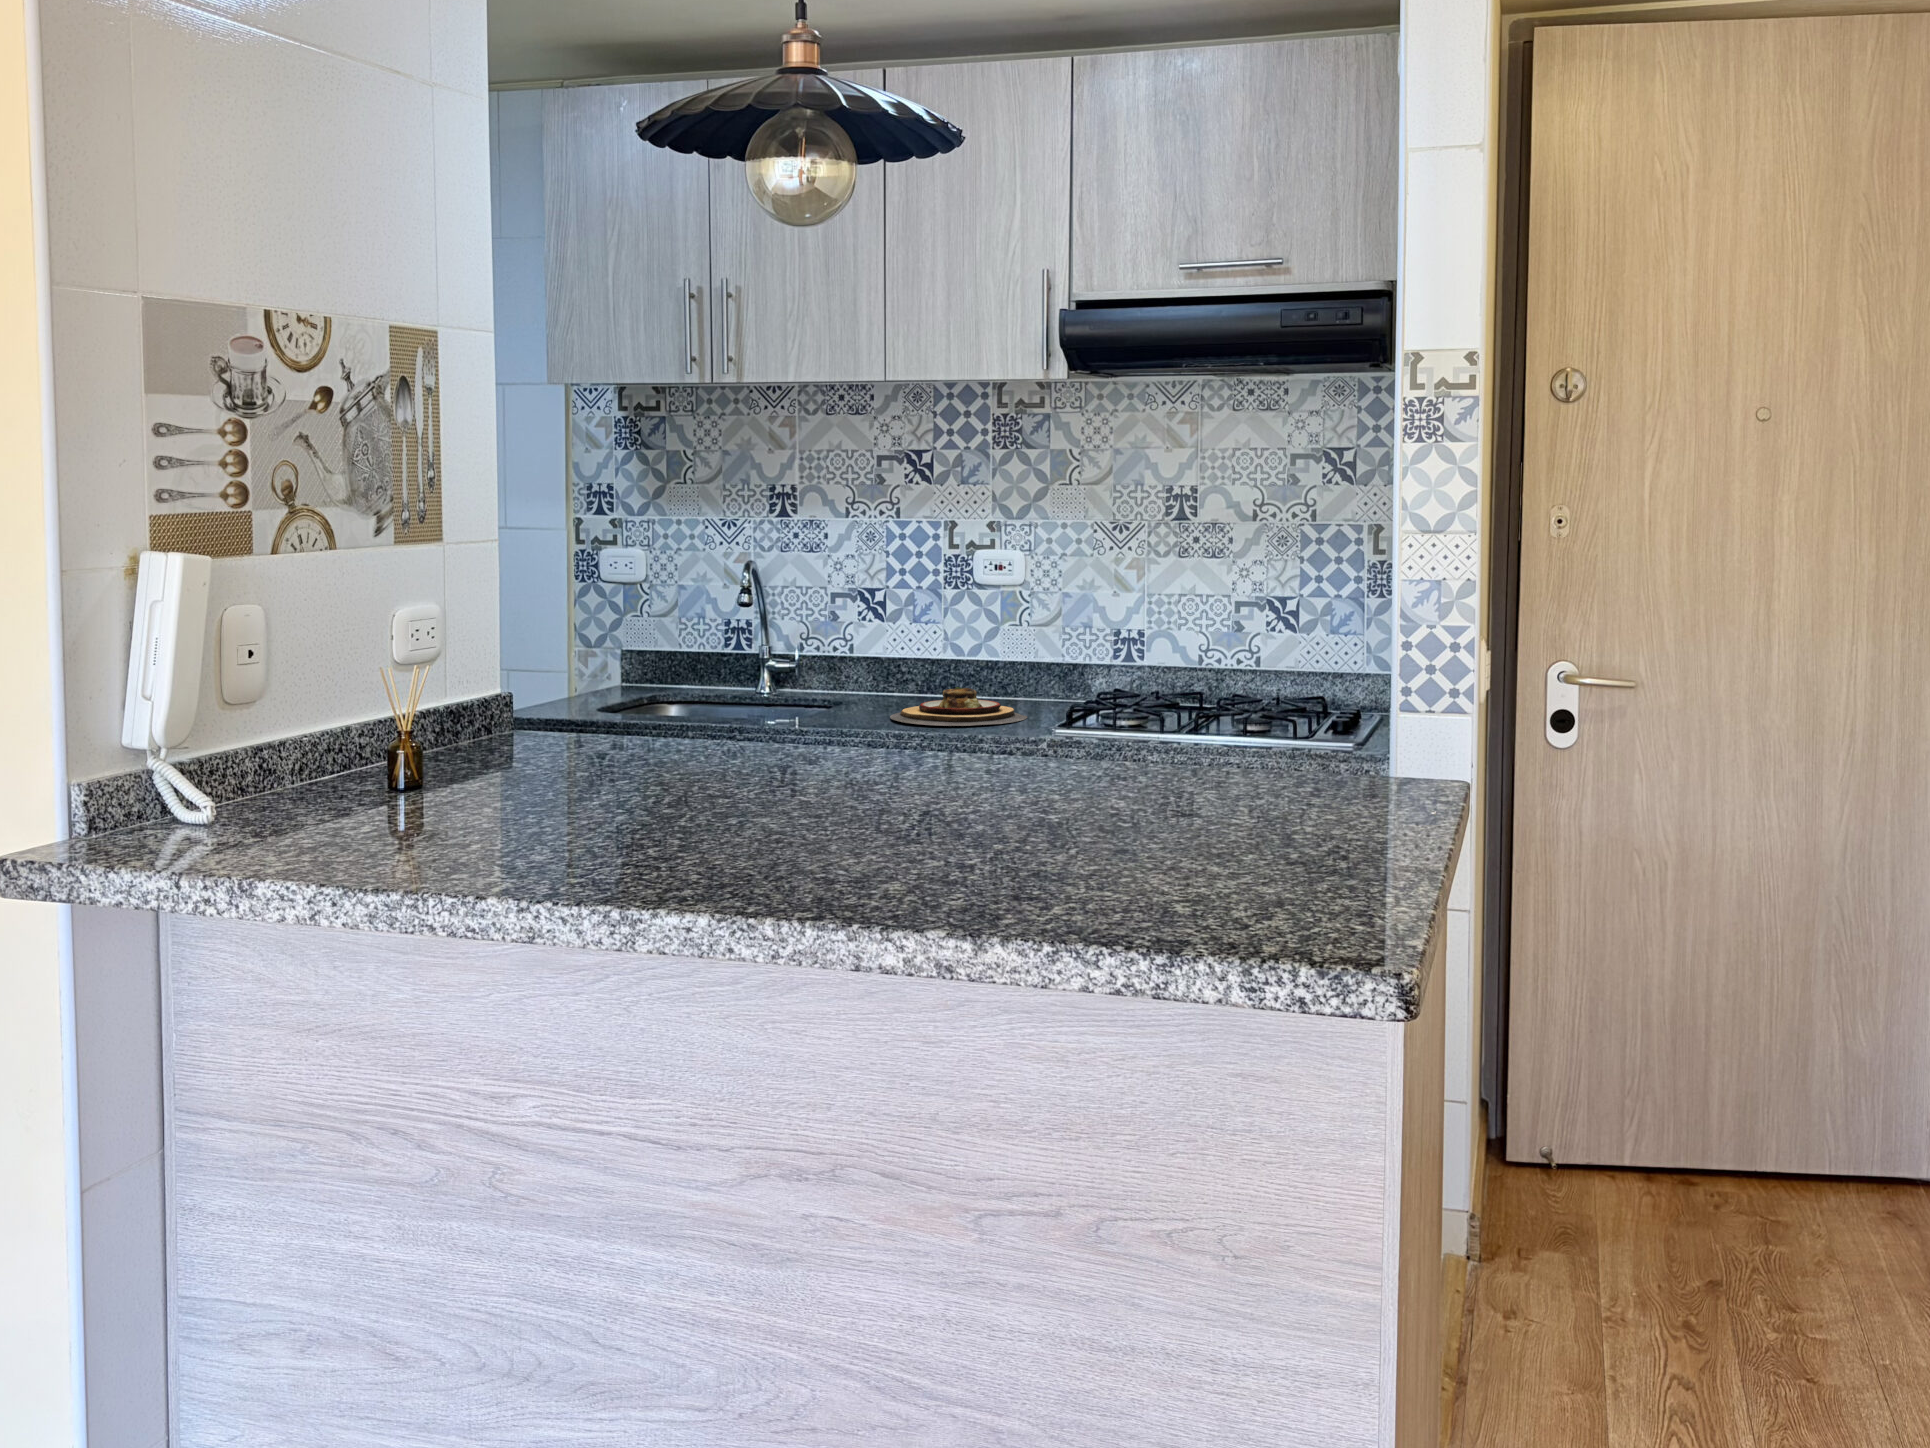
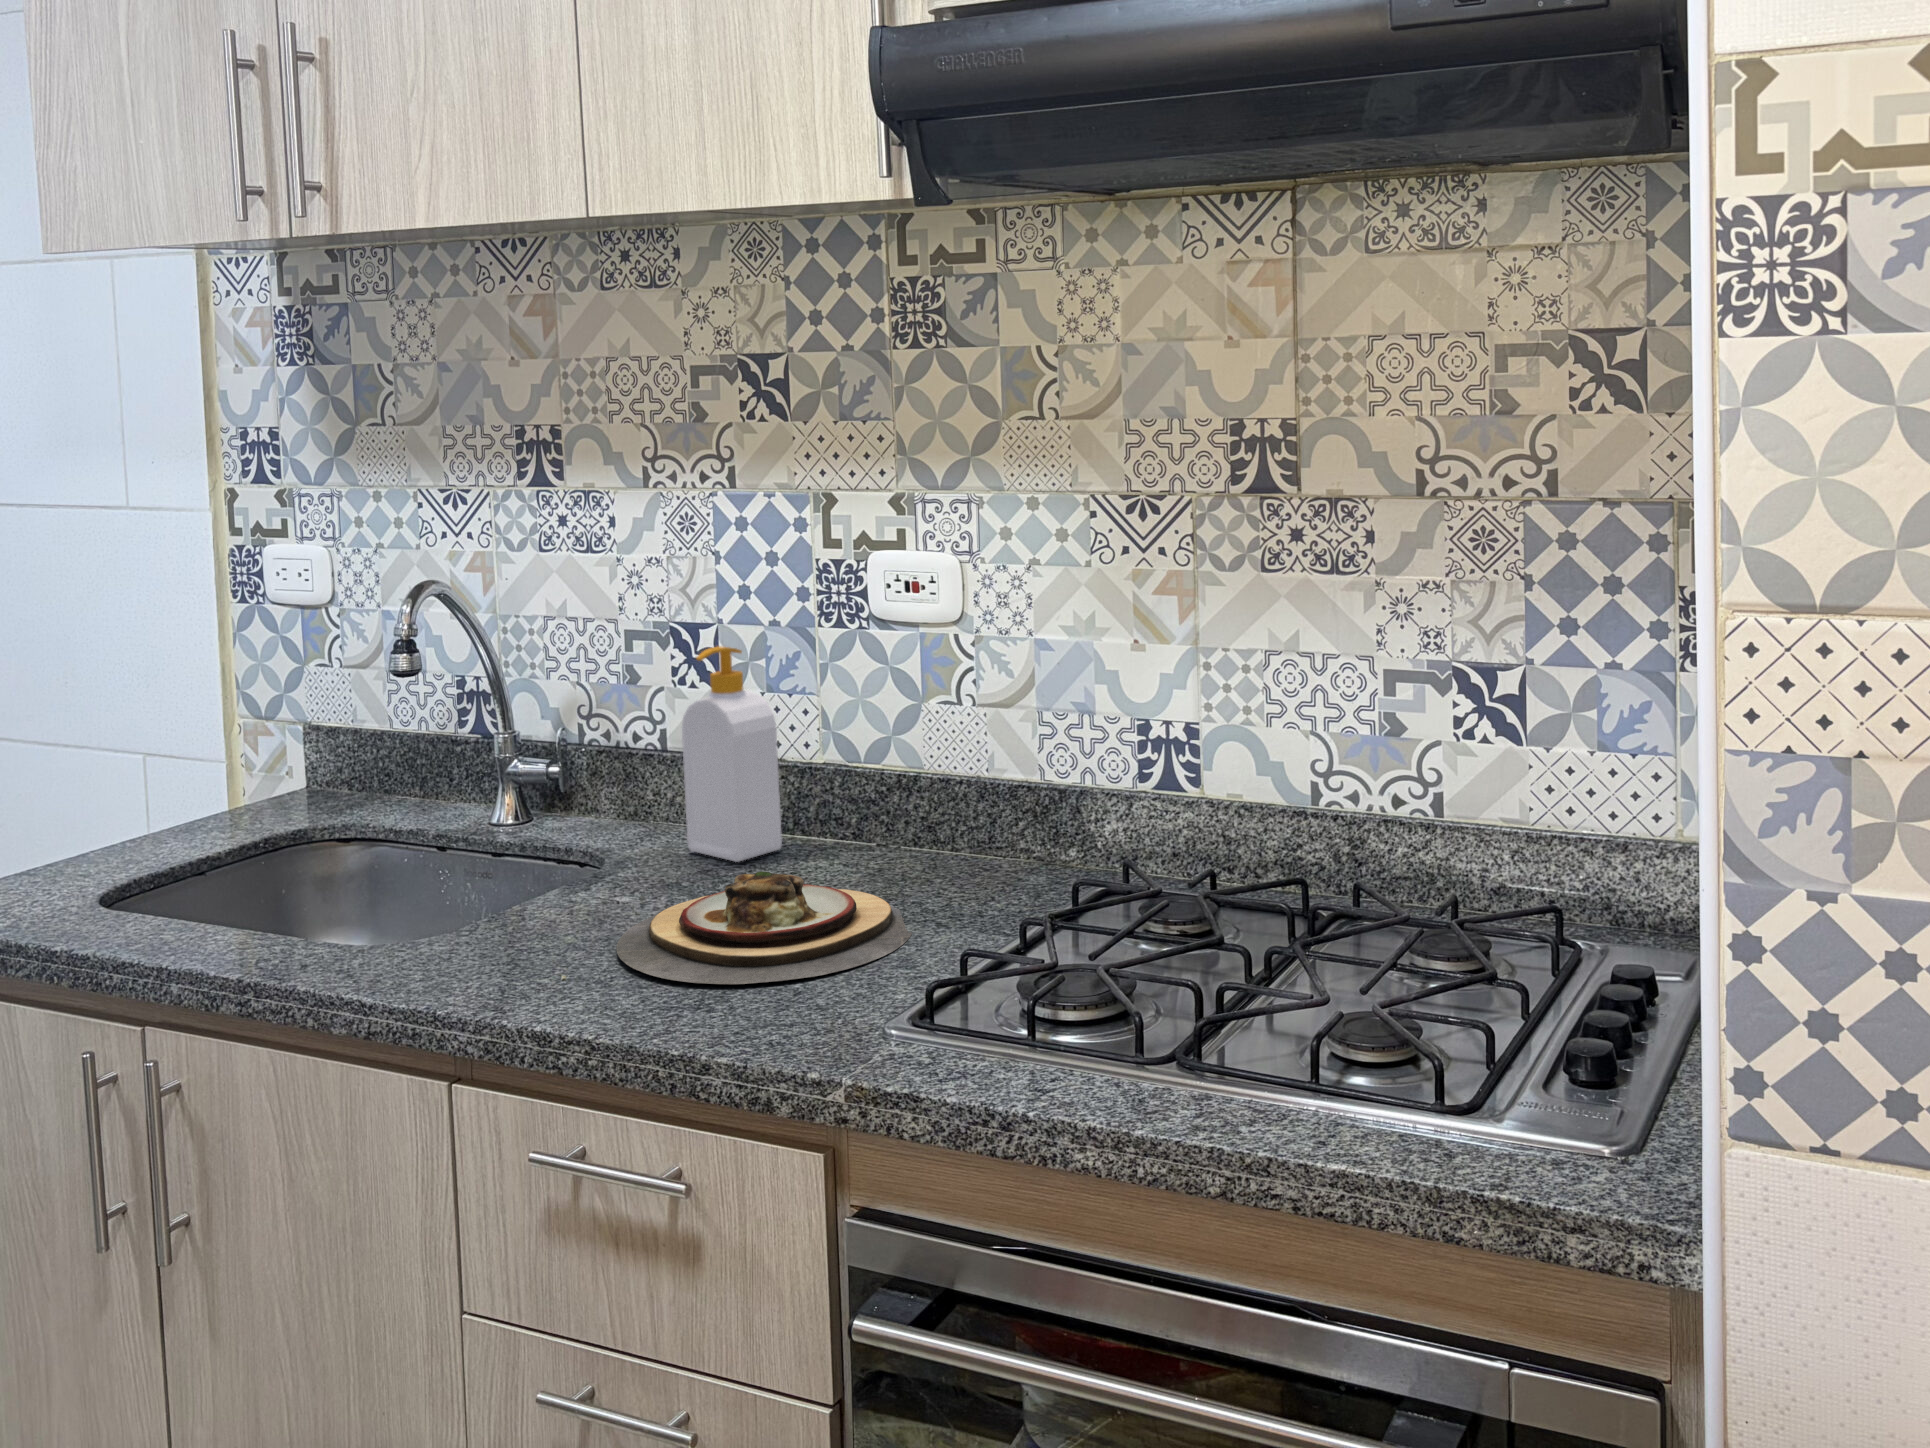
soap bottle: none [878,596,927,702] -> present [682,646,782,862]

